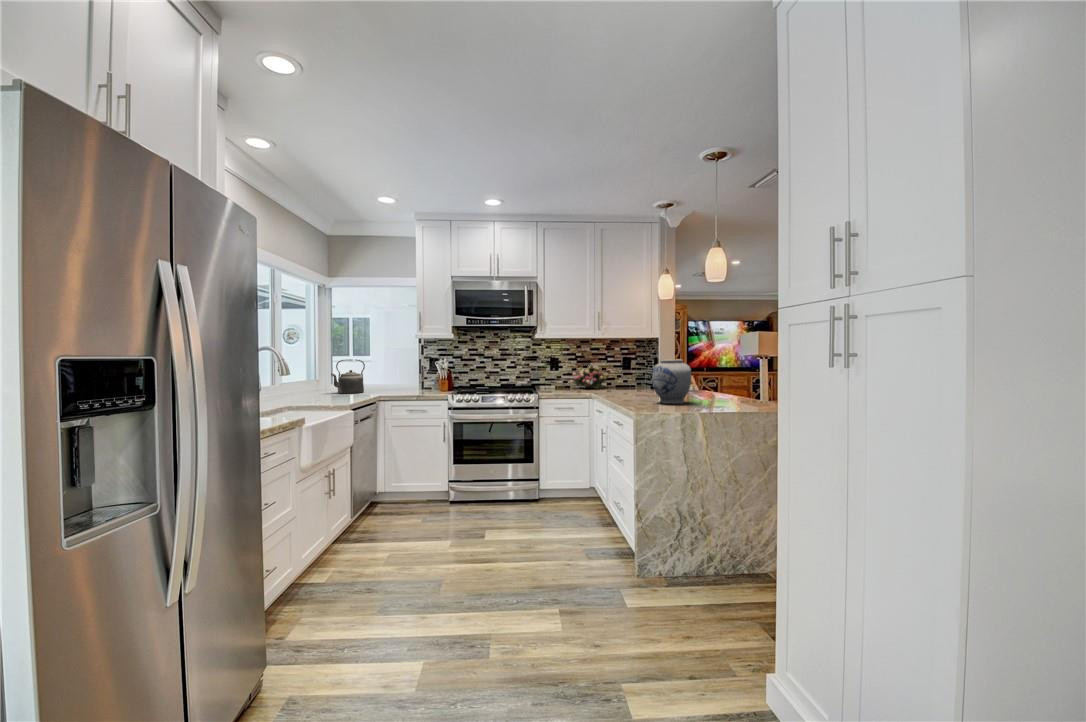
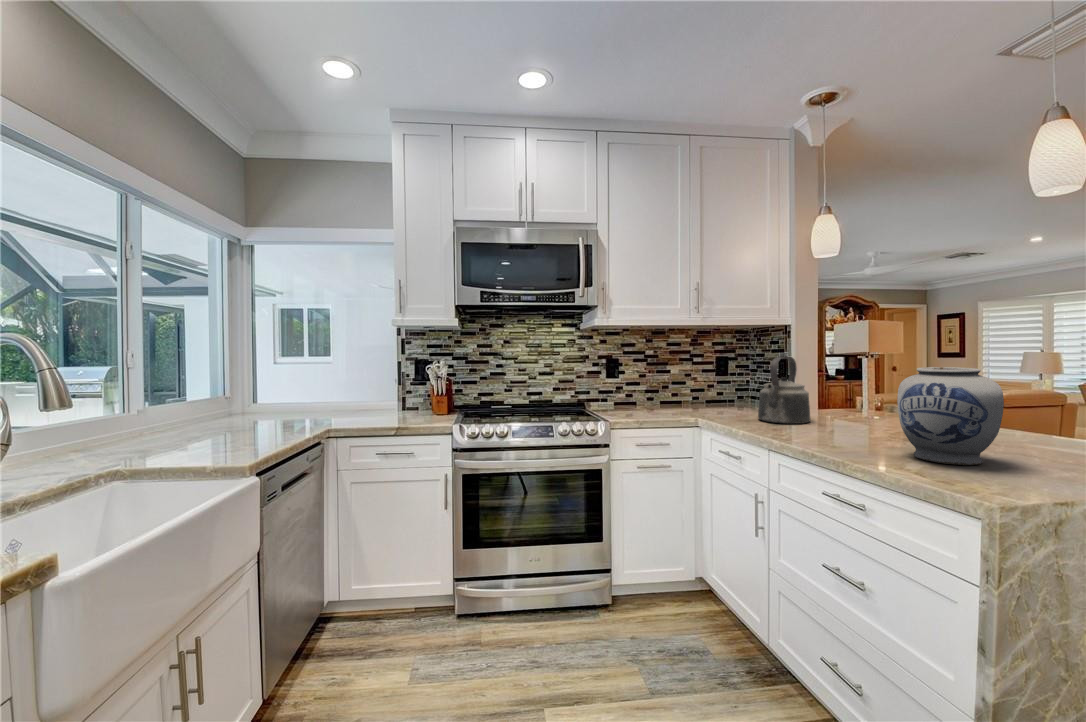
kettle: present [331,359,365,394] -> present [758,357,811,424]
flower arrangement: present [570,366,609,389] -> none [639,369,701,407]

